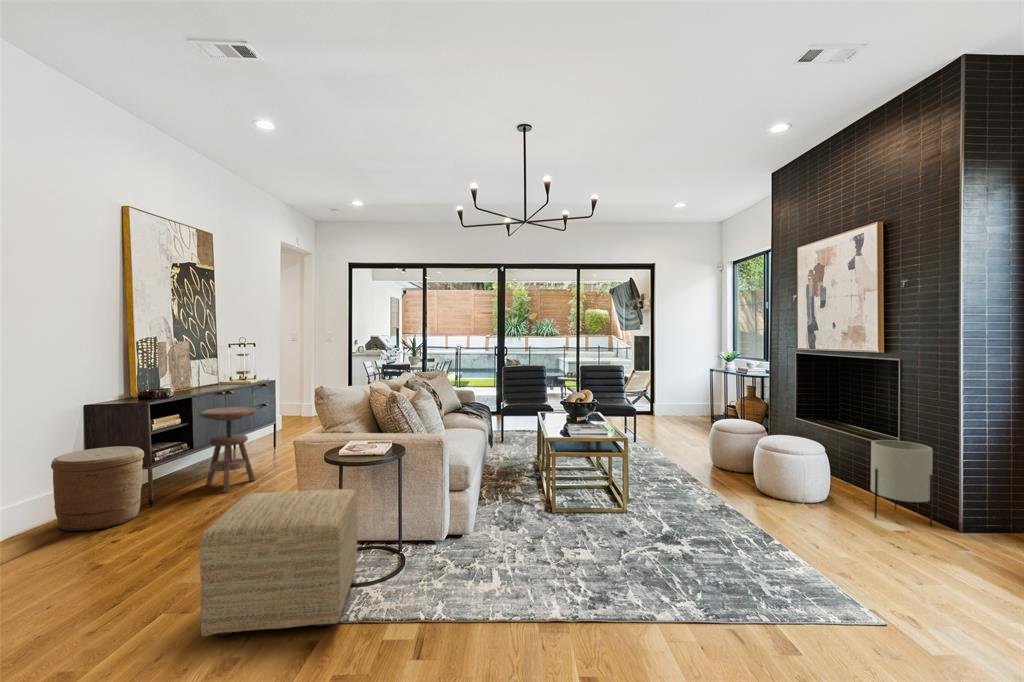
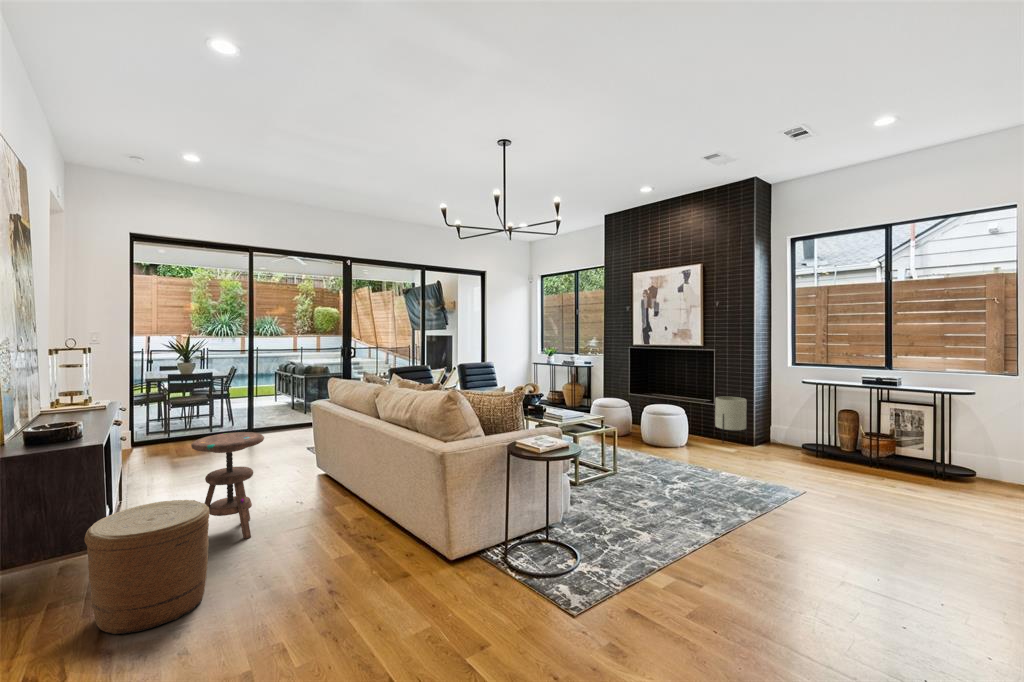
ottoman: present [199,489,357,636] -> none [496,478,637,620]

